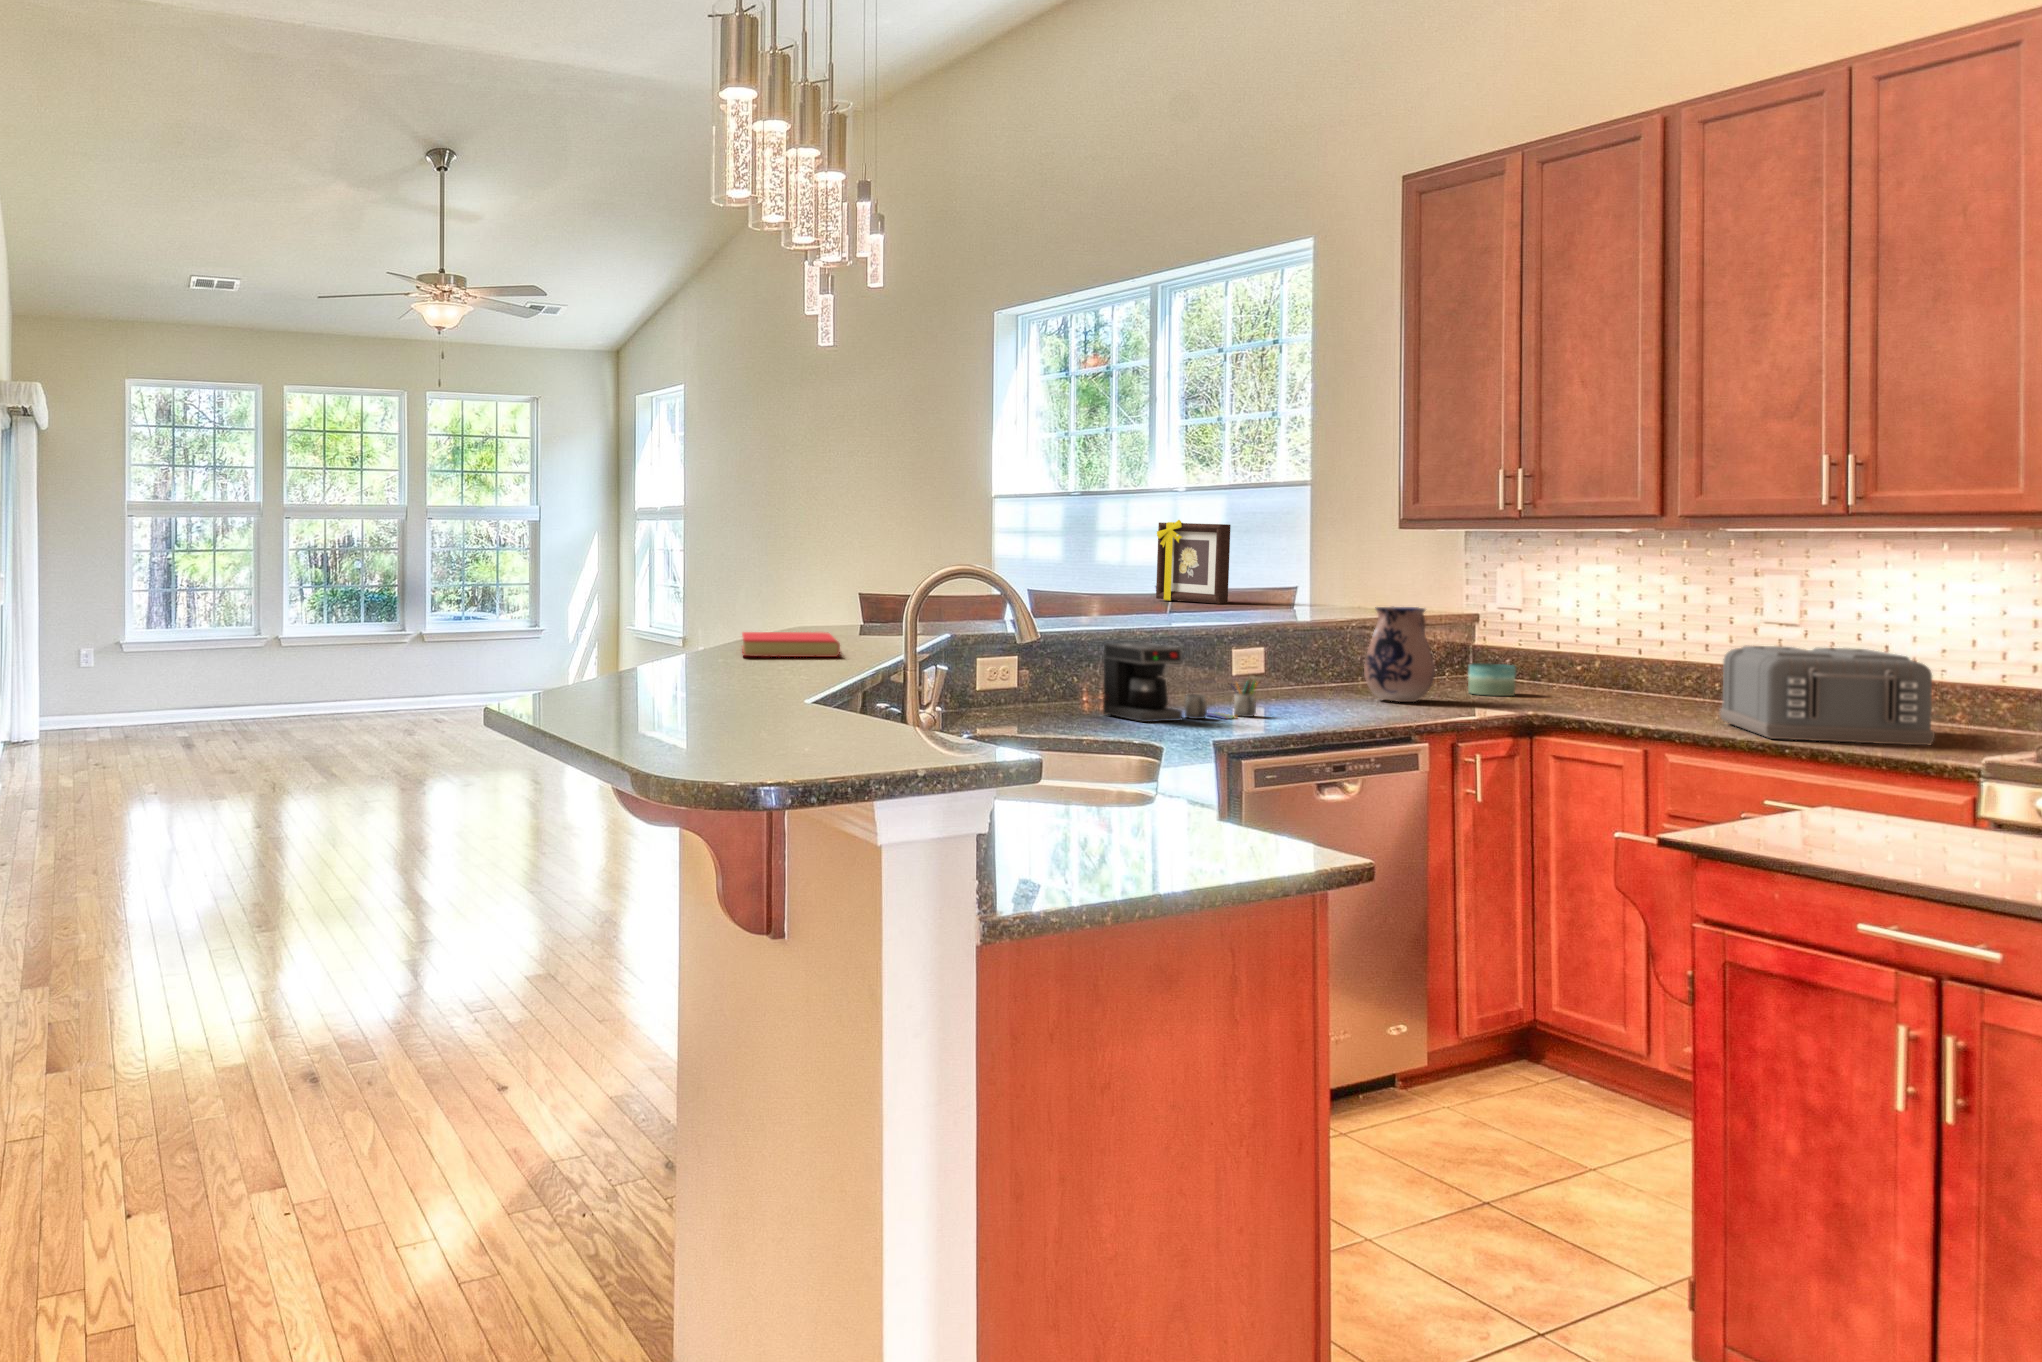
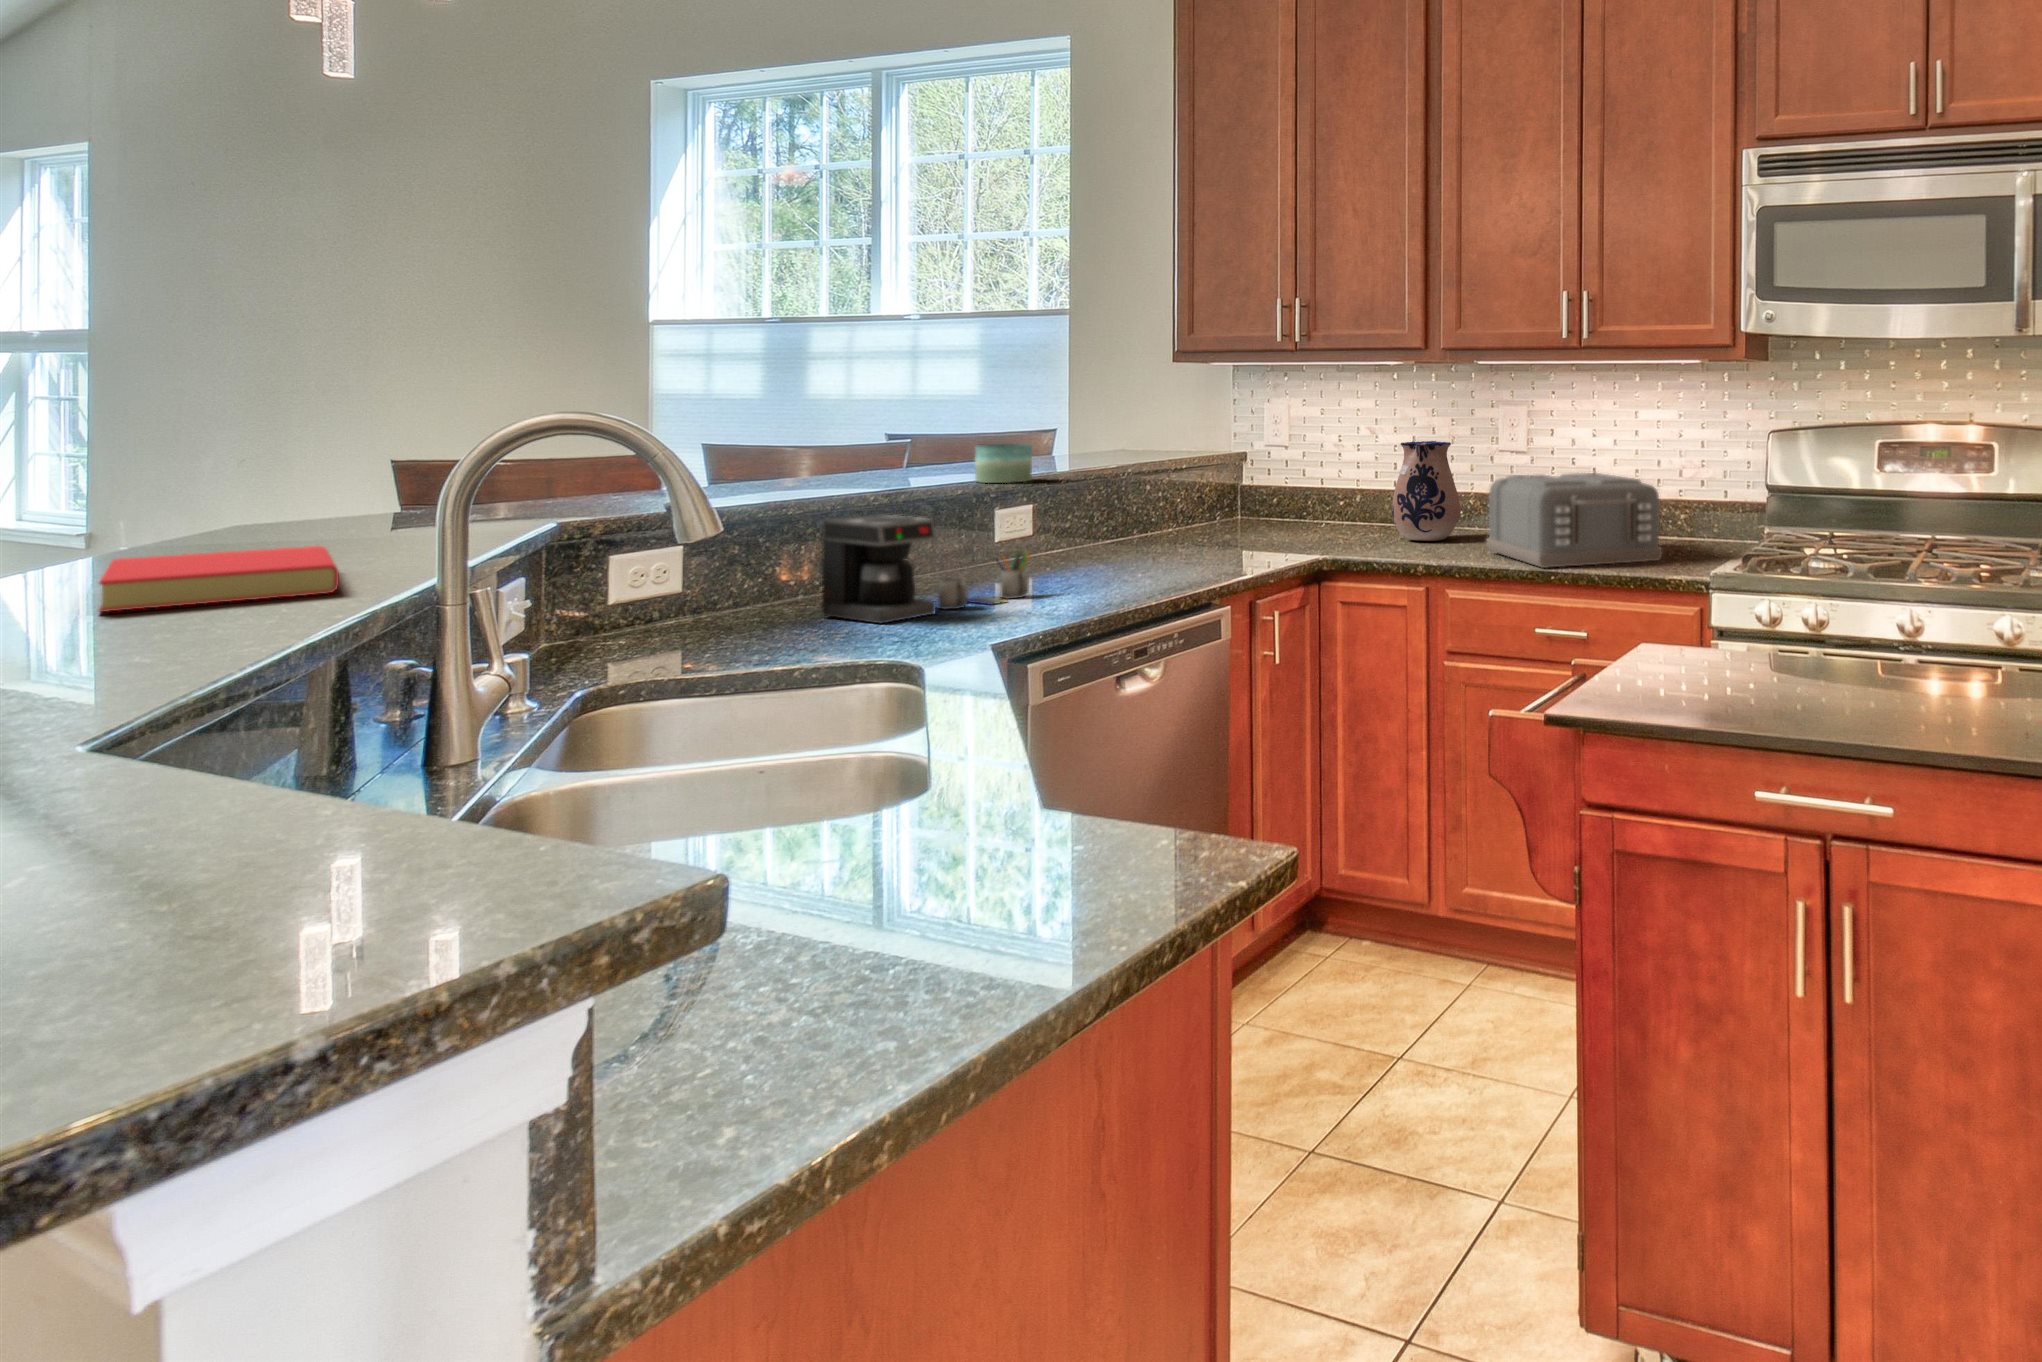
picture frame: present [1156,520,1231,604] -> none [874,352,968,450]
ceramic pitcher: present [1364,607,1435,702] -> present [1392,441,1460,541]
candle: present [1468,663,1516,696] -> present [975,444,1032,483]

